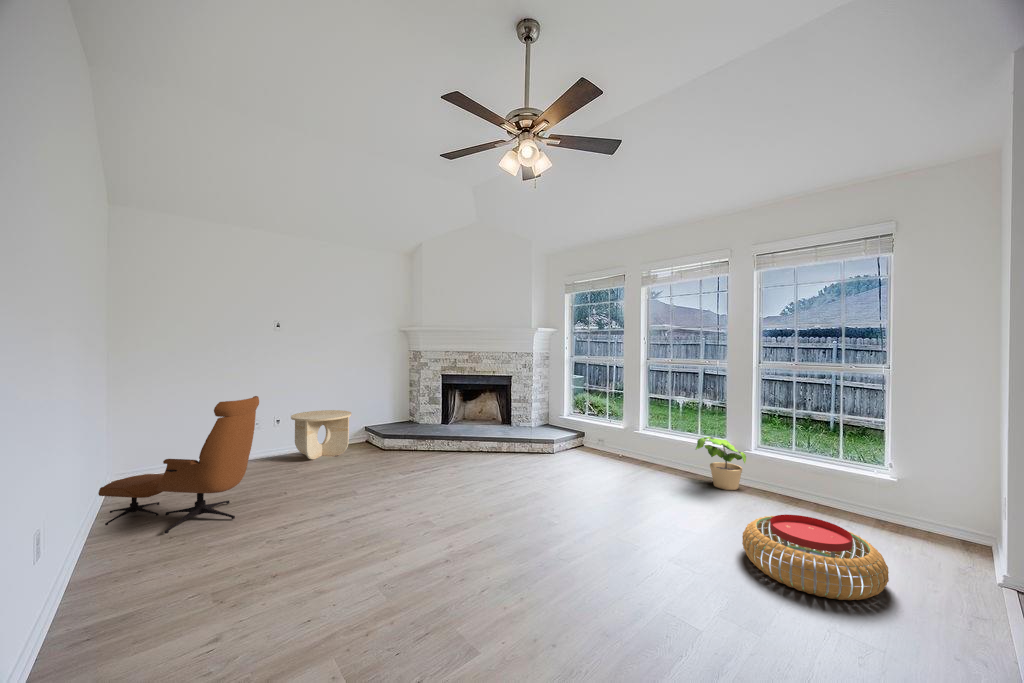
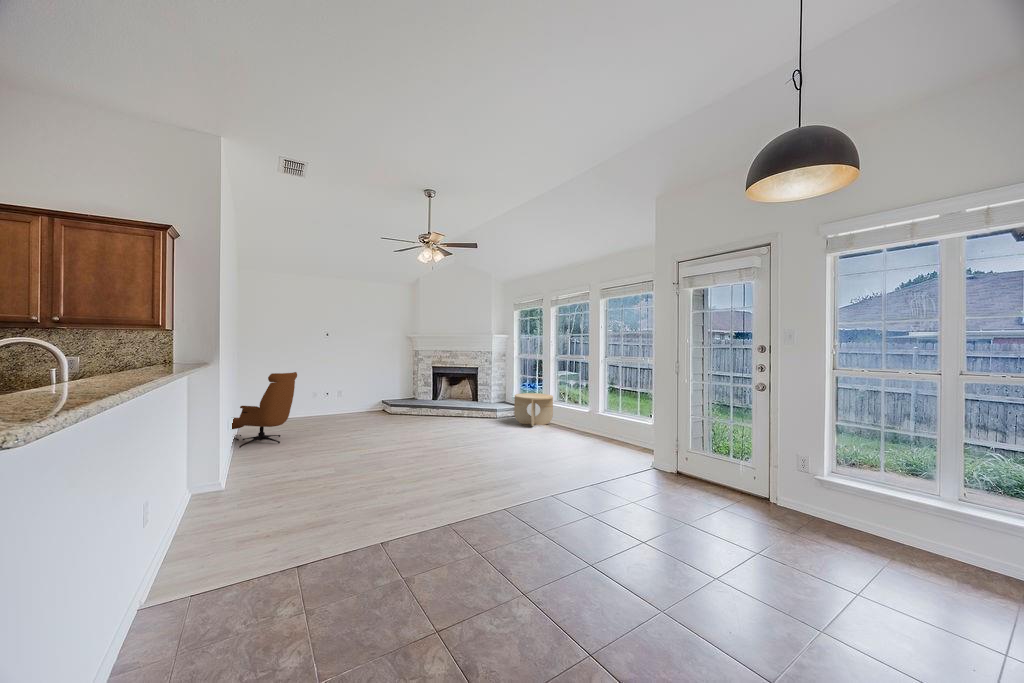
side table: present [291,410,352,459] -> present [514,393,553,426]
potted plant: present [696,437,746,490] -> none [571,405,606,440]
pouf: present [742,515,889,601] -> none [558,445,631,488]

